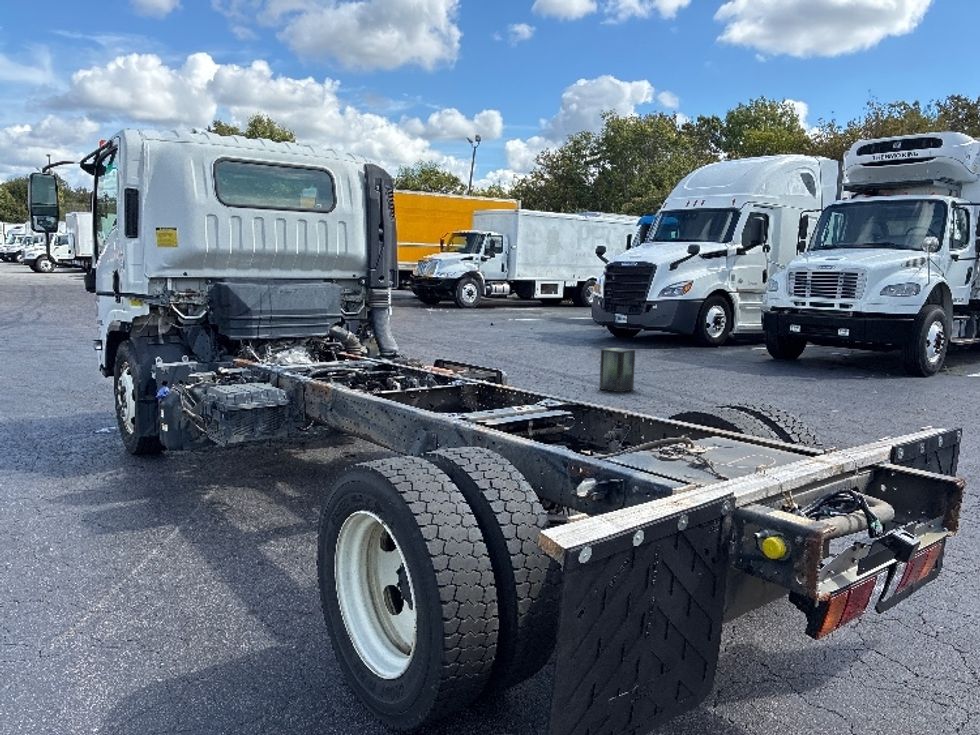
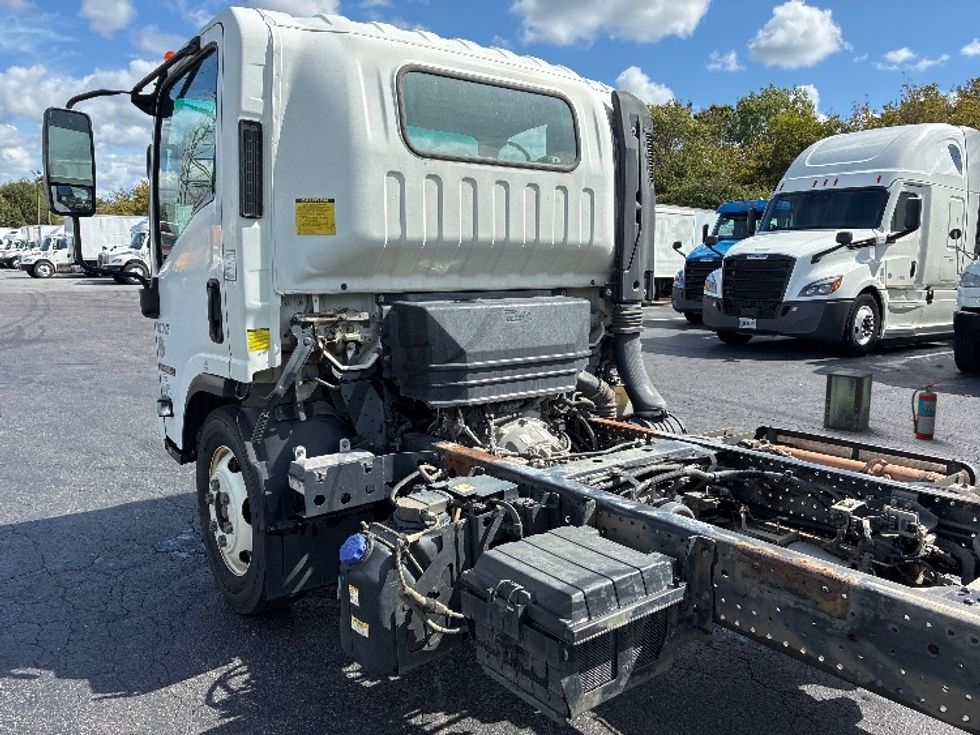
fire extinguisher: none [652,355,674,397] -> present [911,381,943,440]

